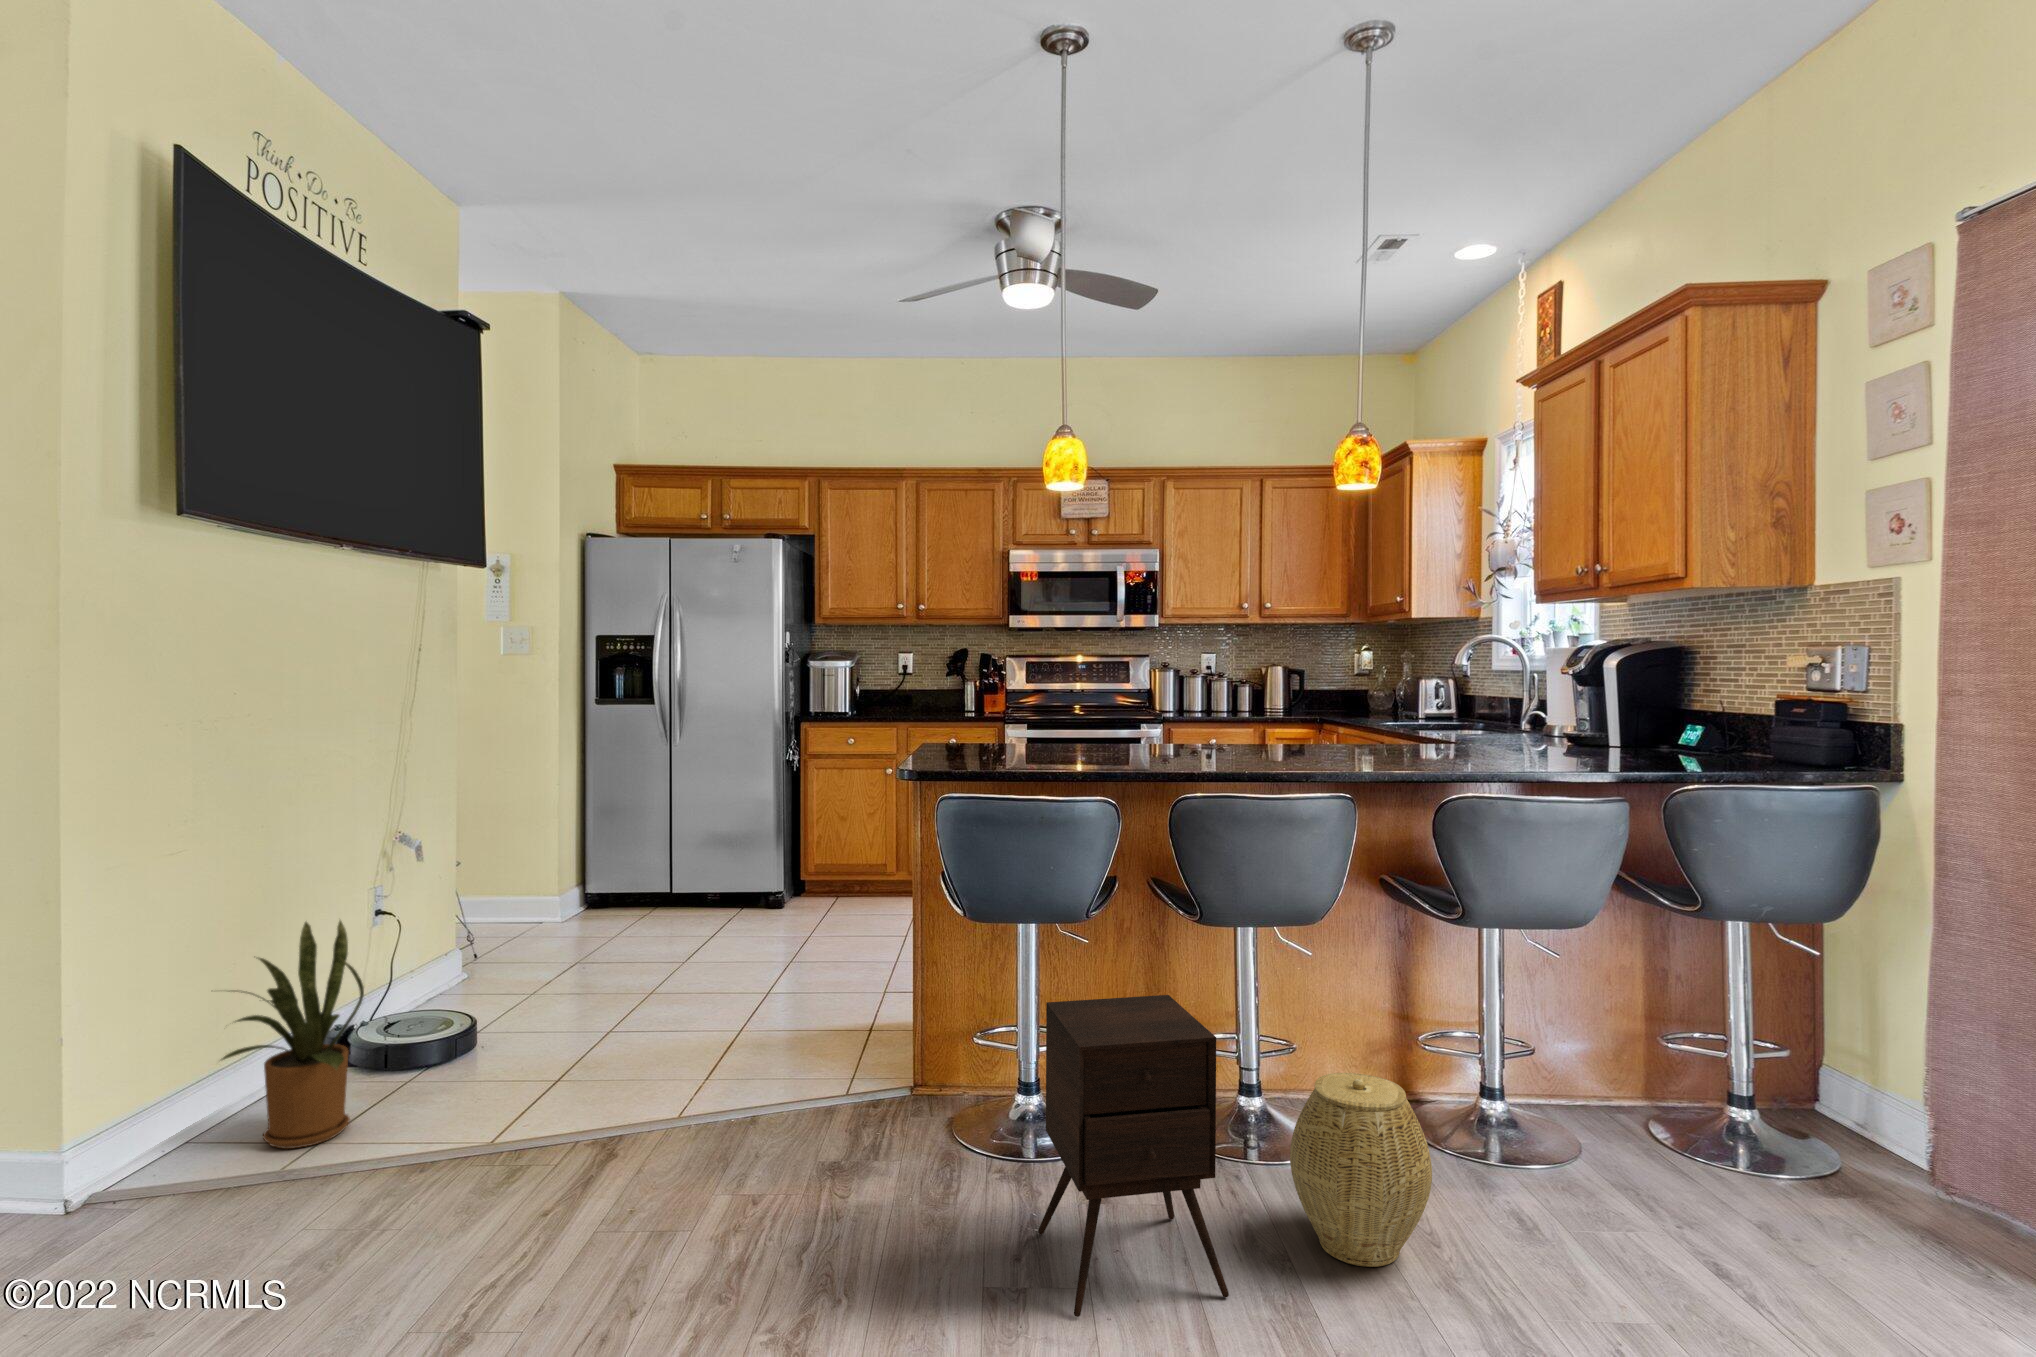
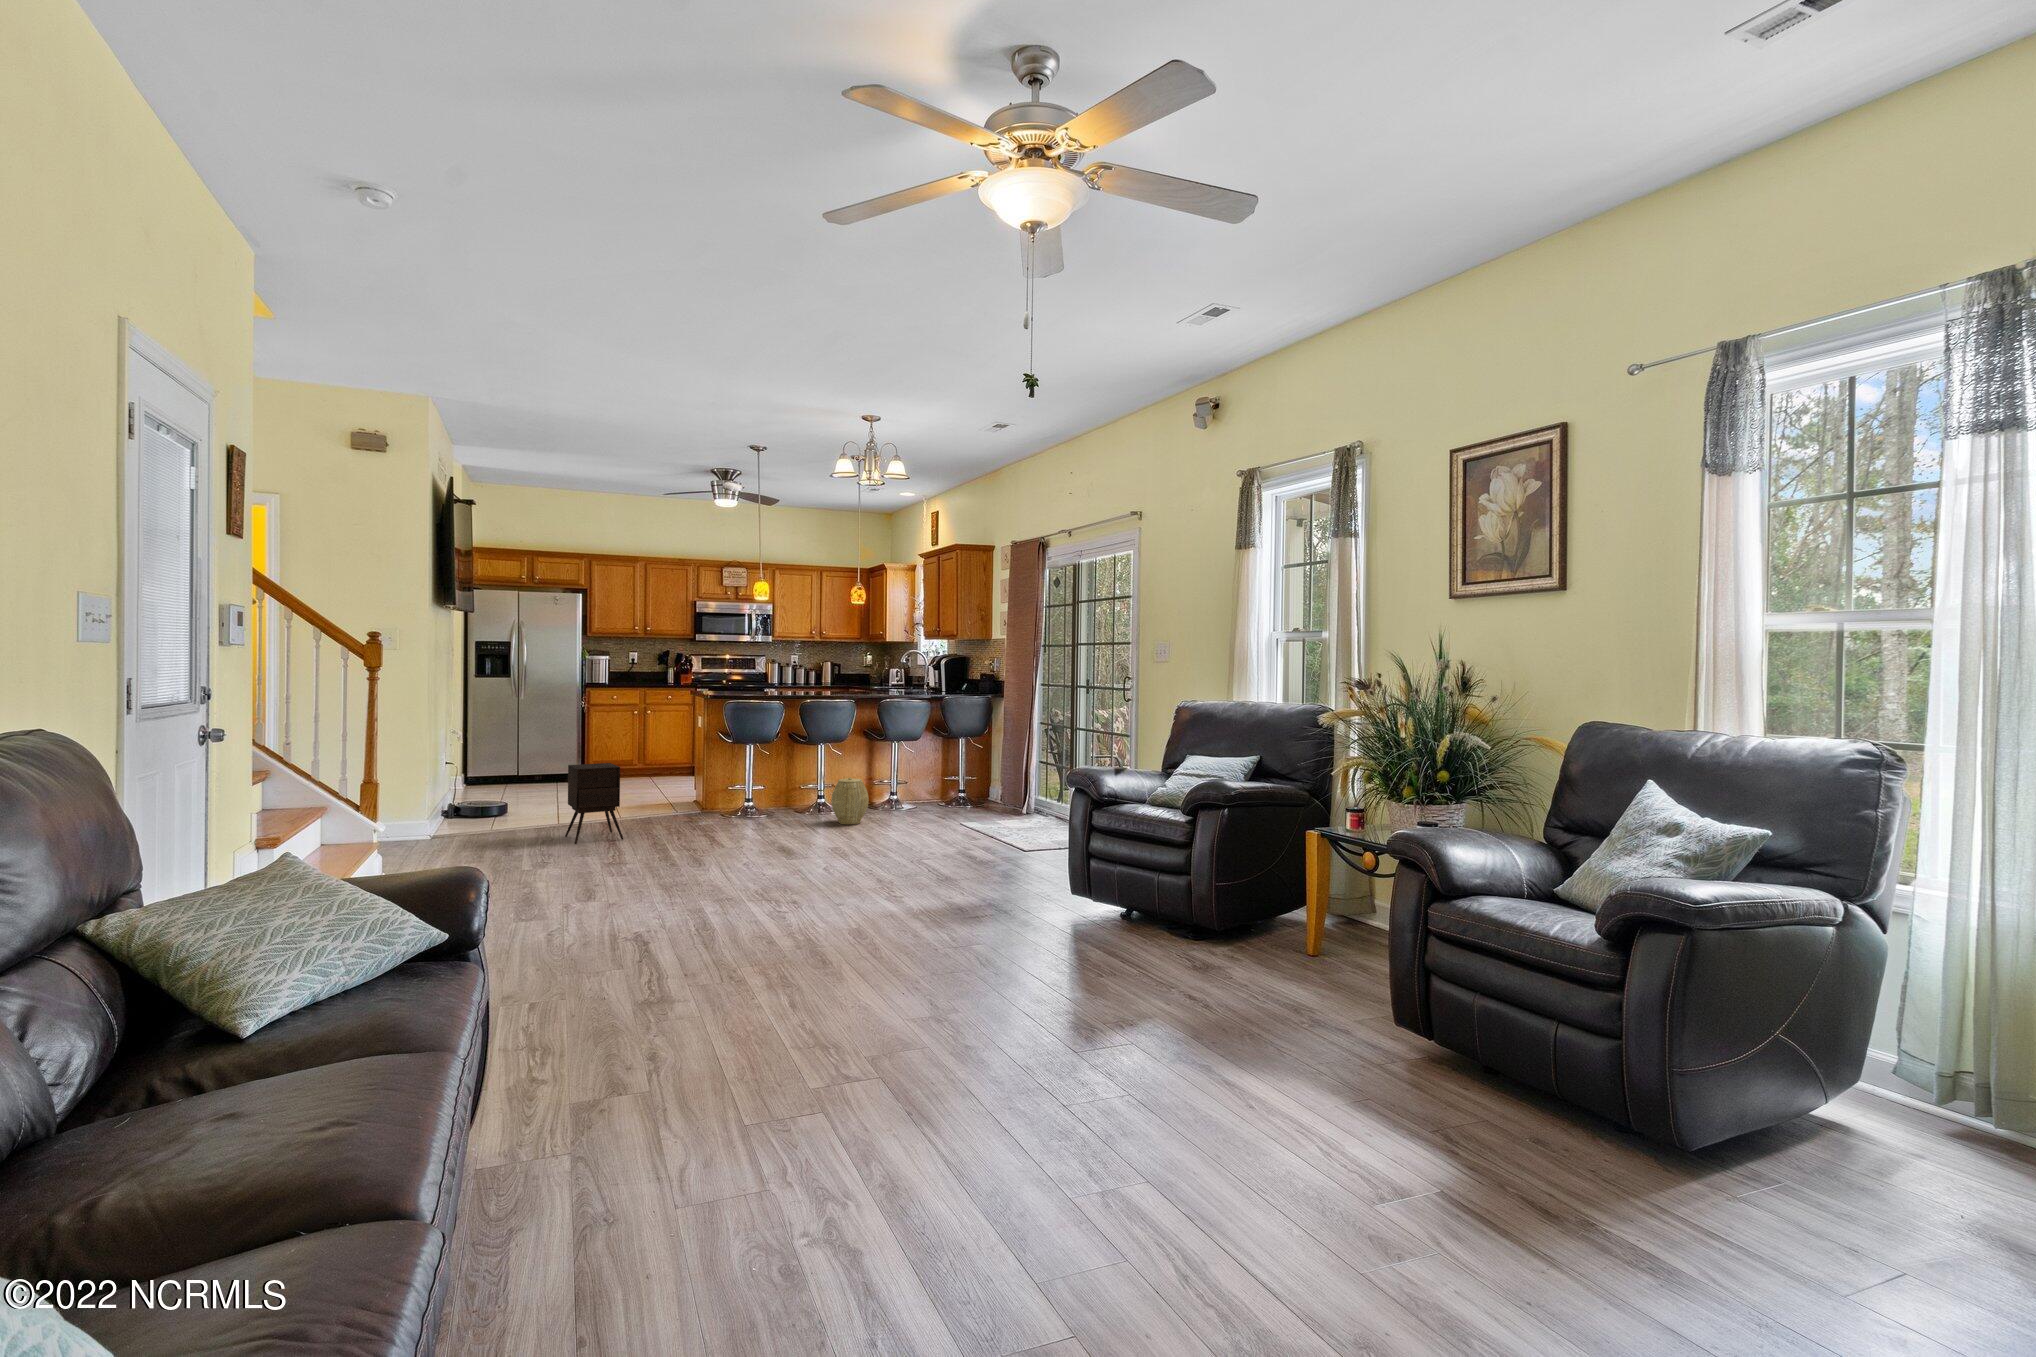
house plant: present [221,921,364,1149] -> none [442,756,502,834]
side table: present [1038,995,1229,1317] -> present [565,763,623,844]

